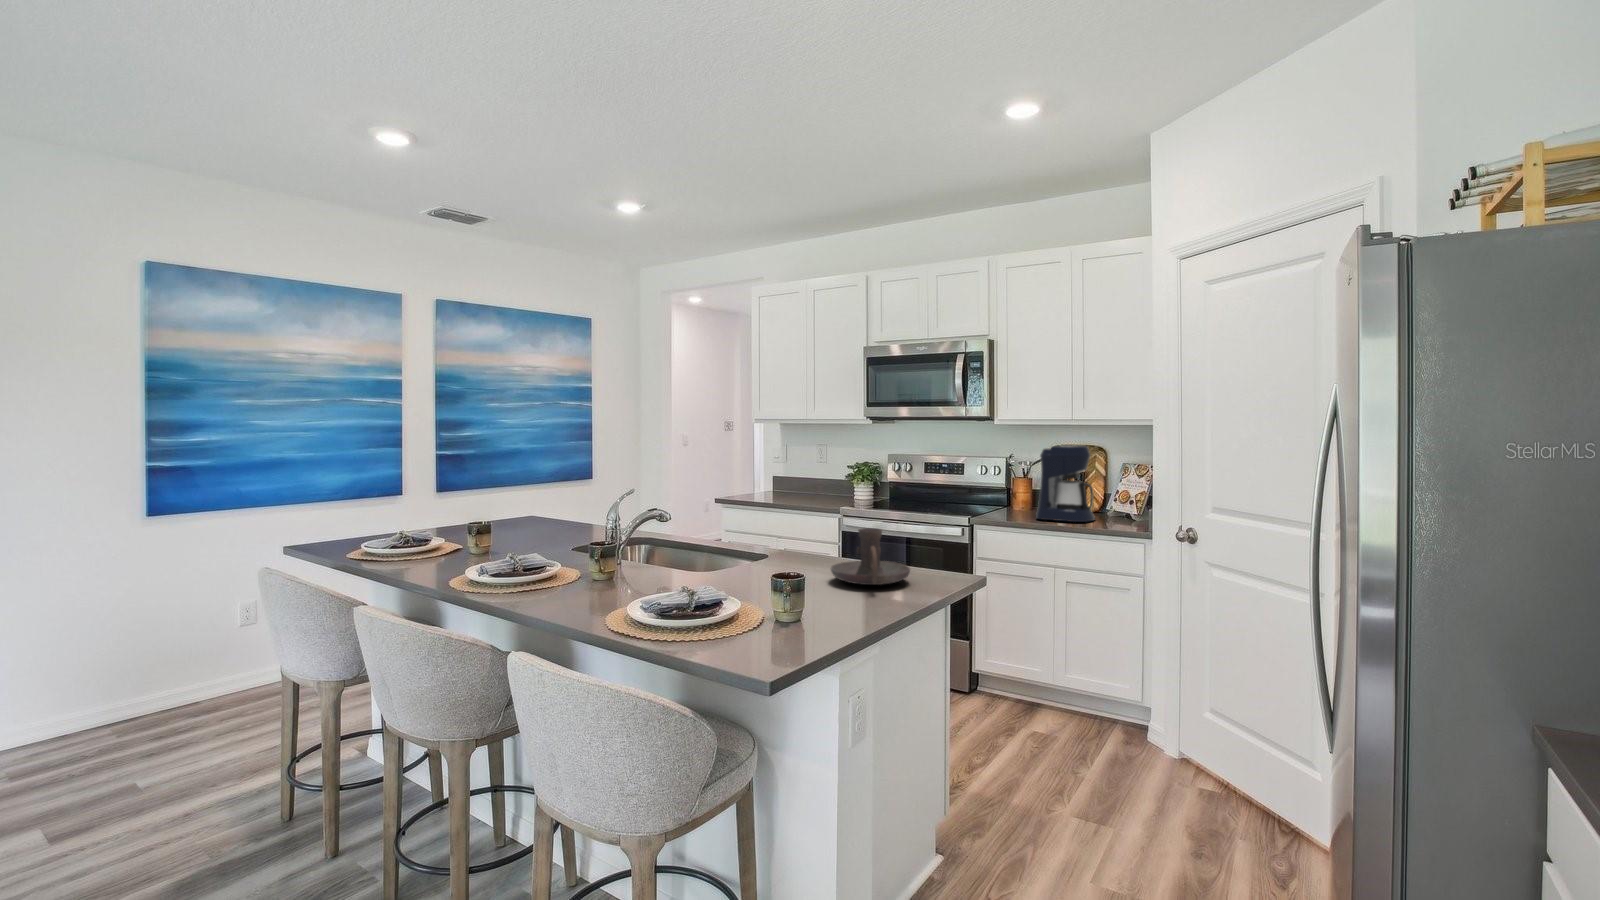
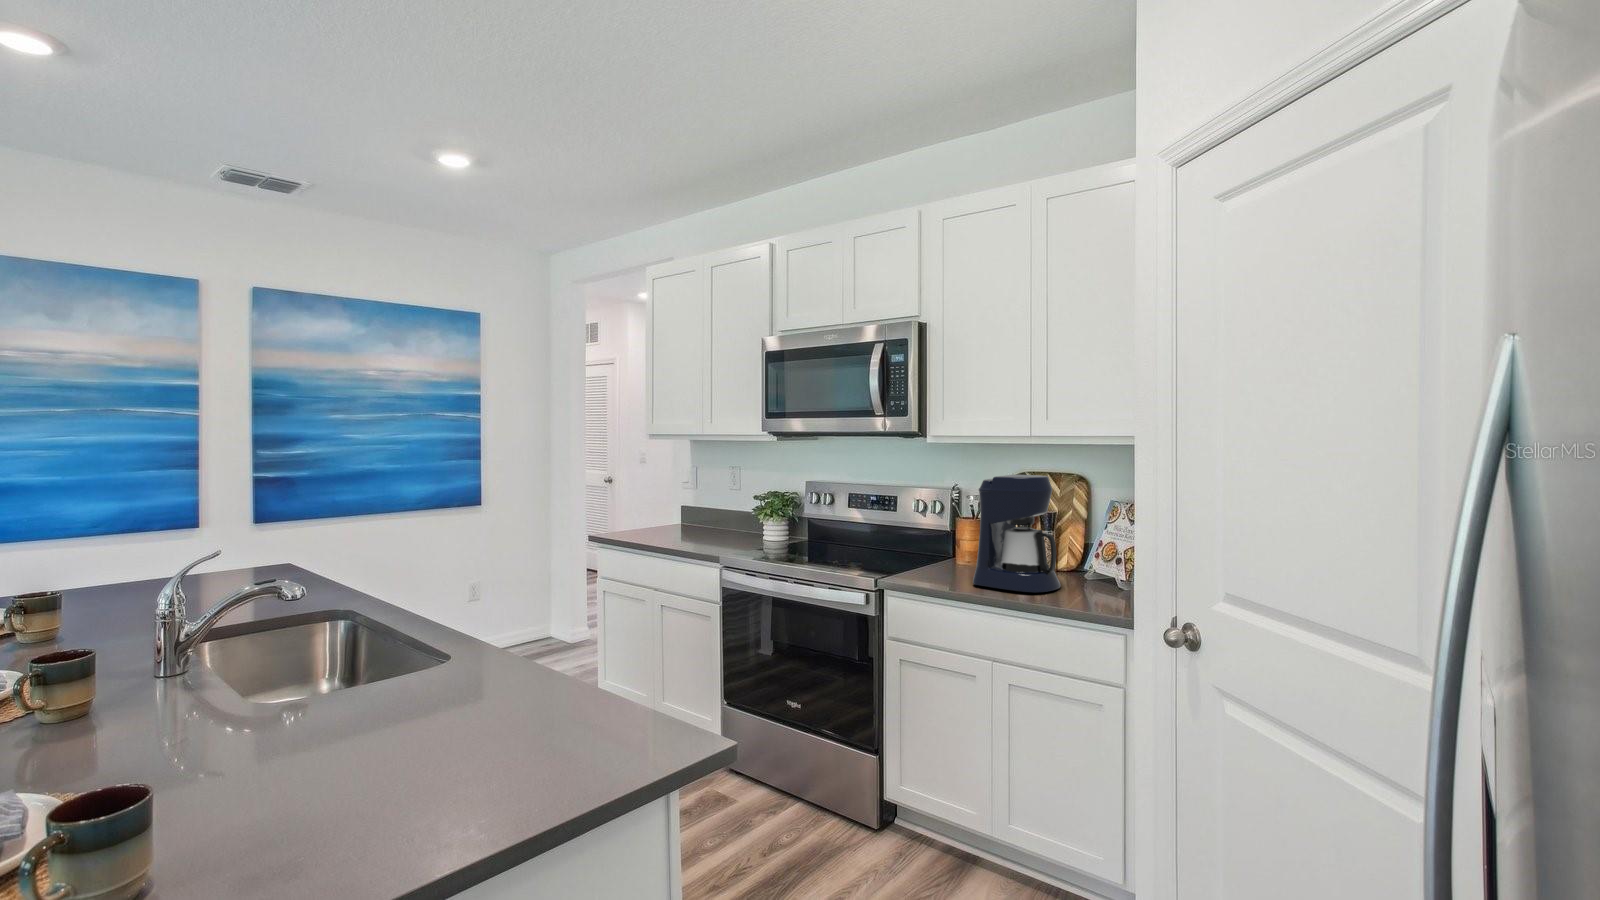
candle holder: present [831,528,910,585] -> none [401,654,569,792]

